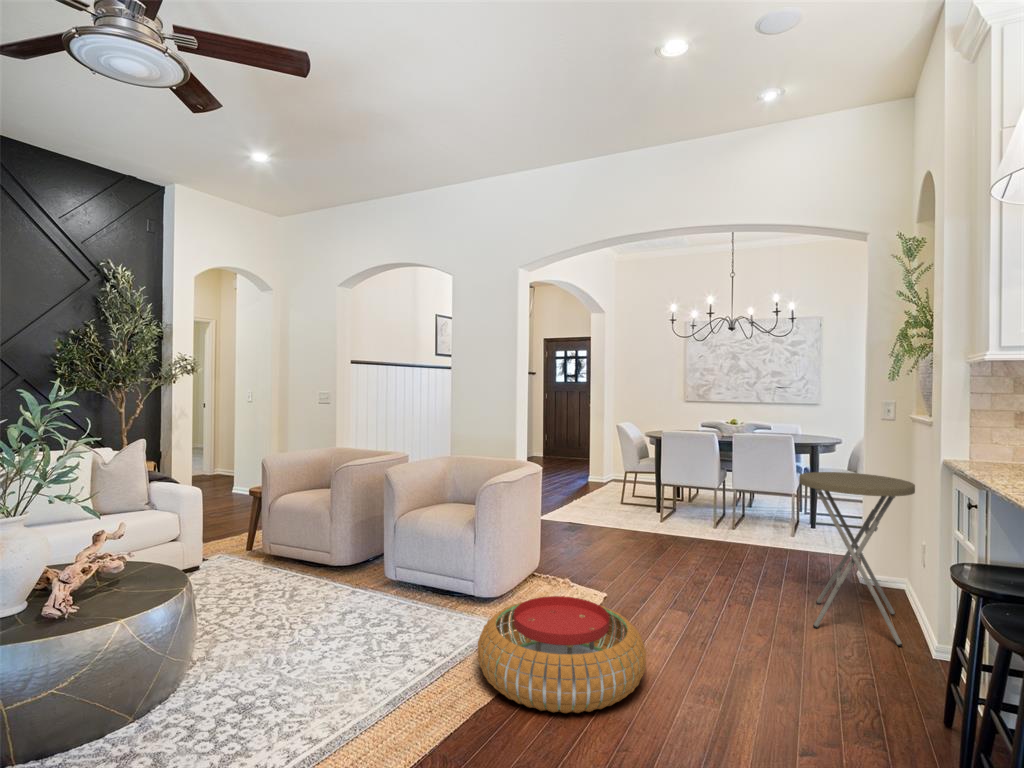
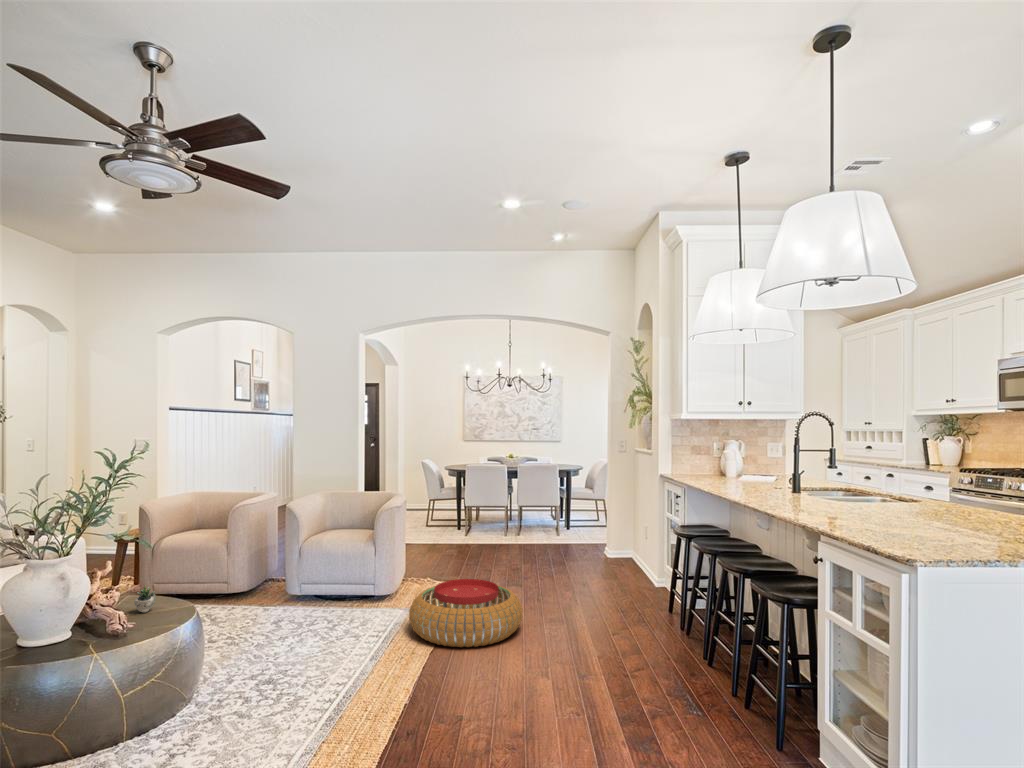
side table: present [799,472,915,646] -> none [582,485,645,586]
succulent plant: none [111,561,153,595] -> present [134,580,176,613]

